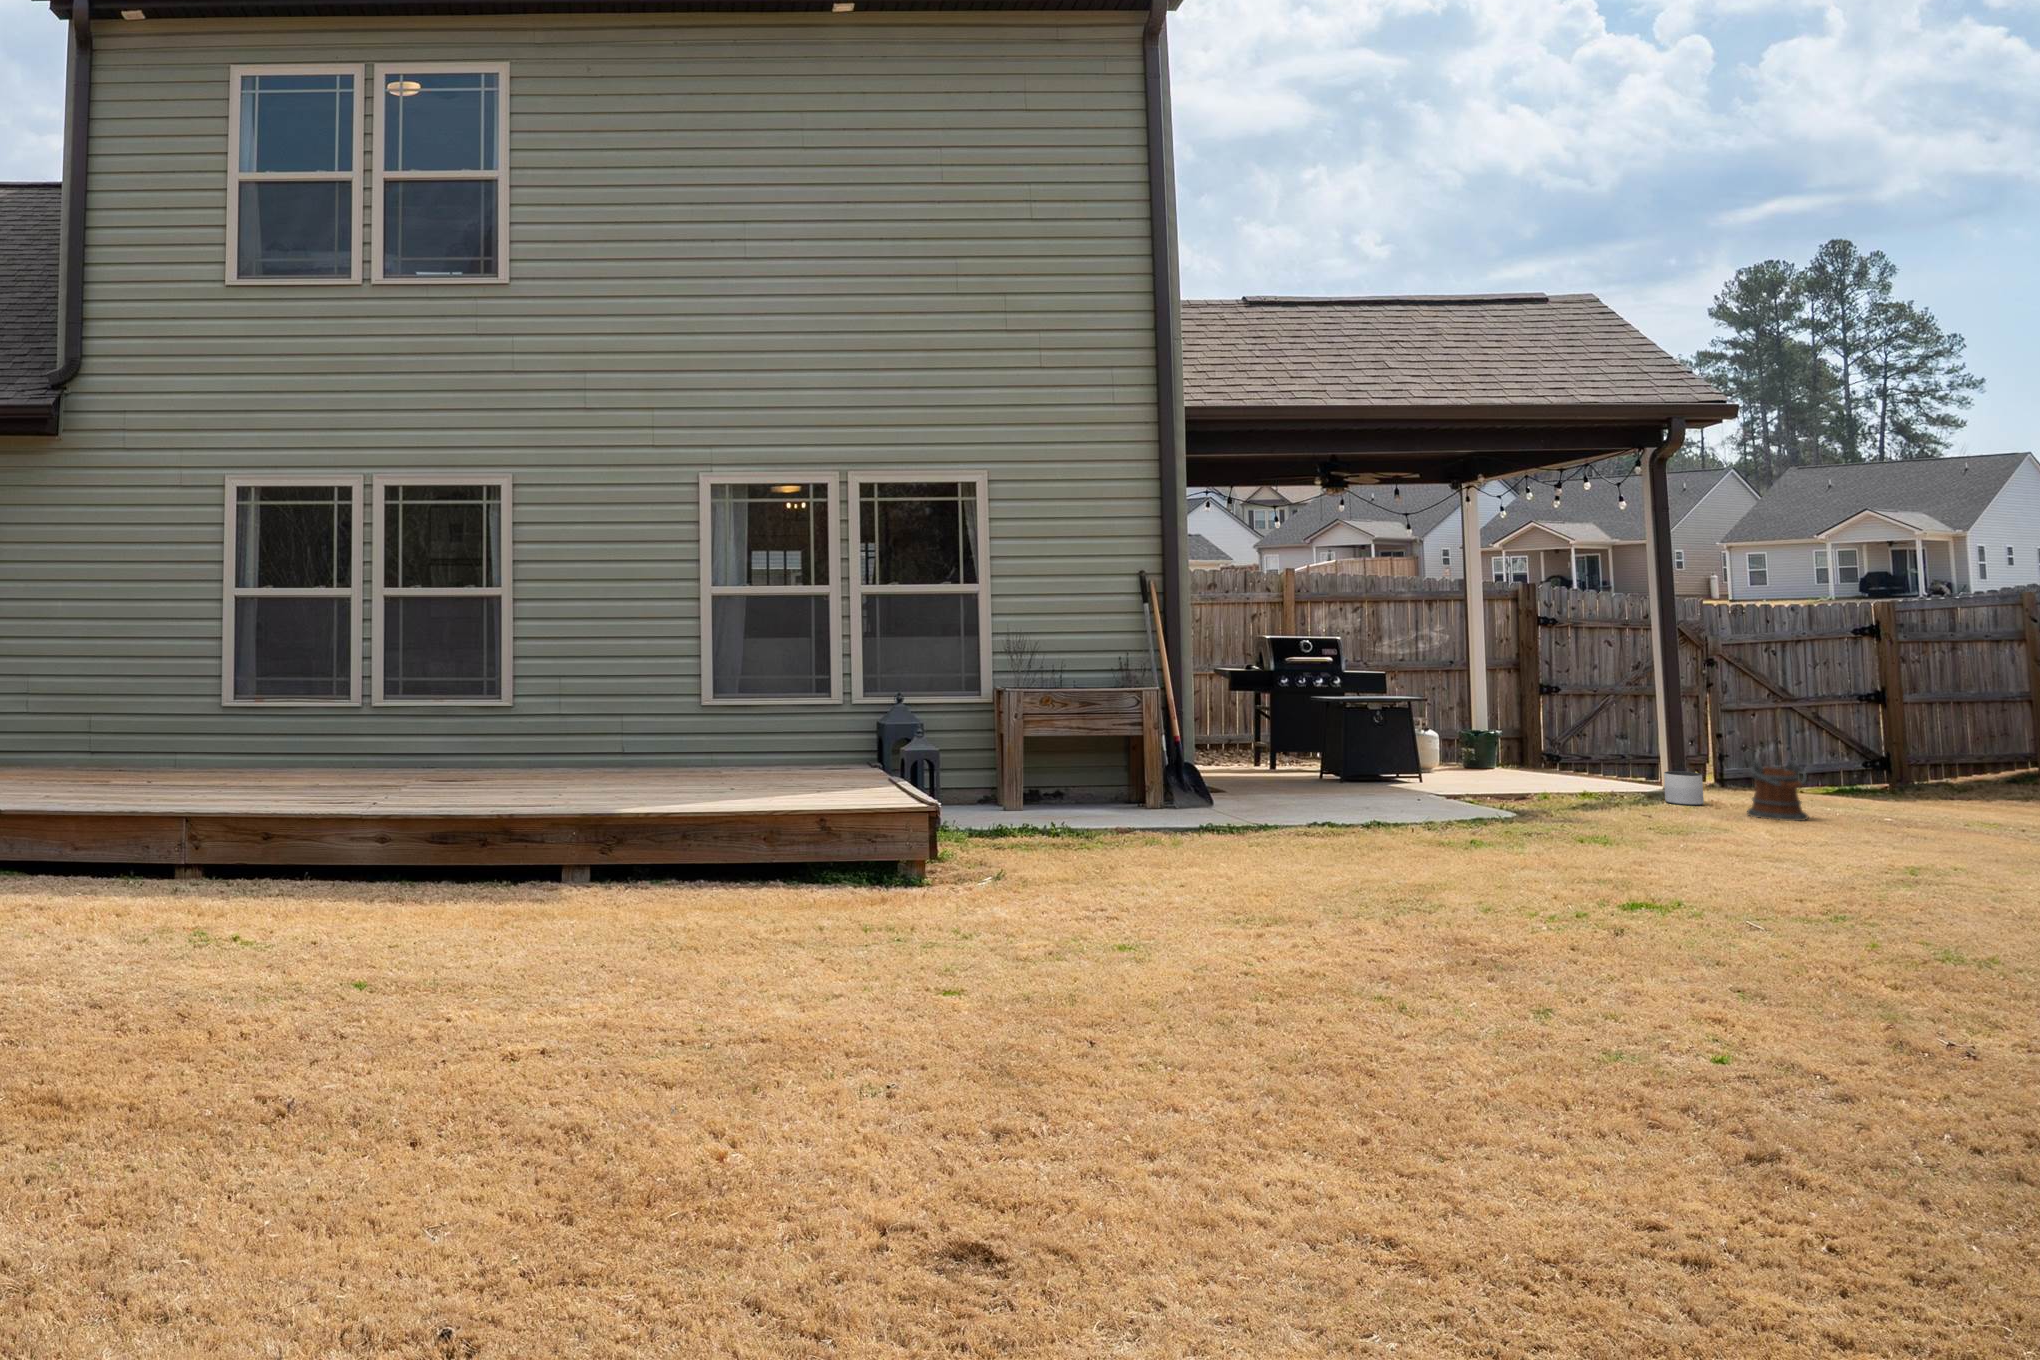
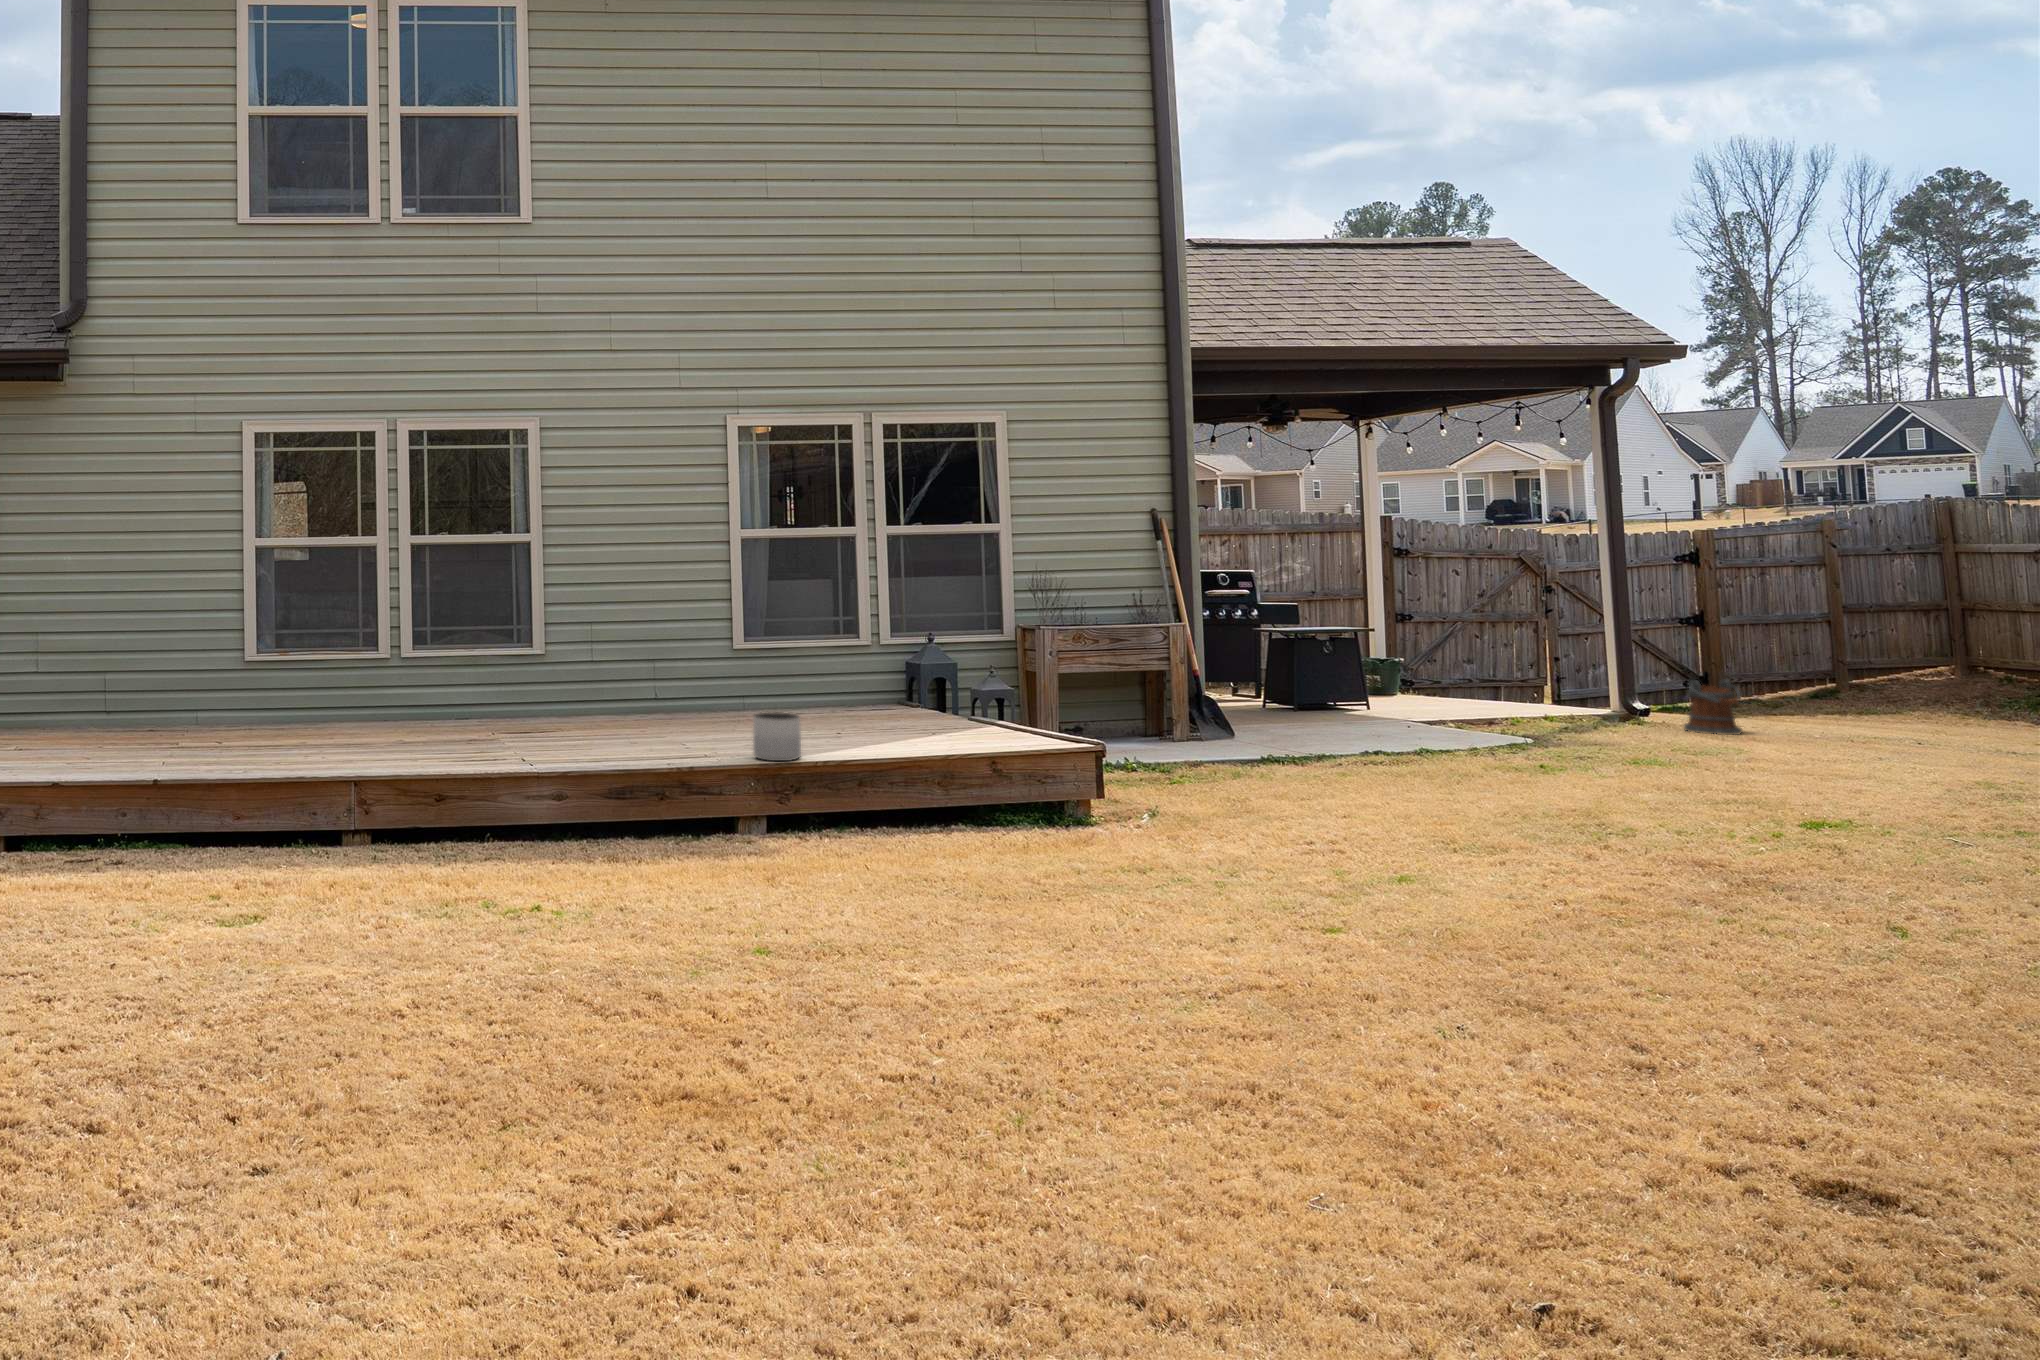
planter: present [1664,771,1704,806] -> present [753,713,801,761]

